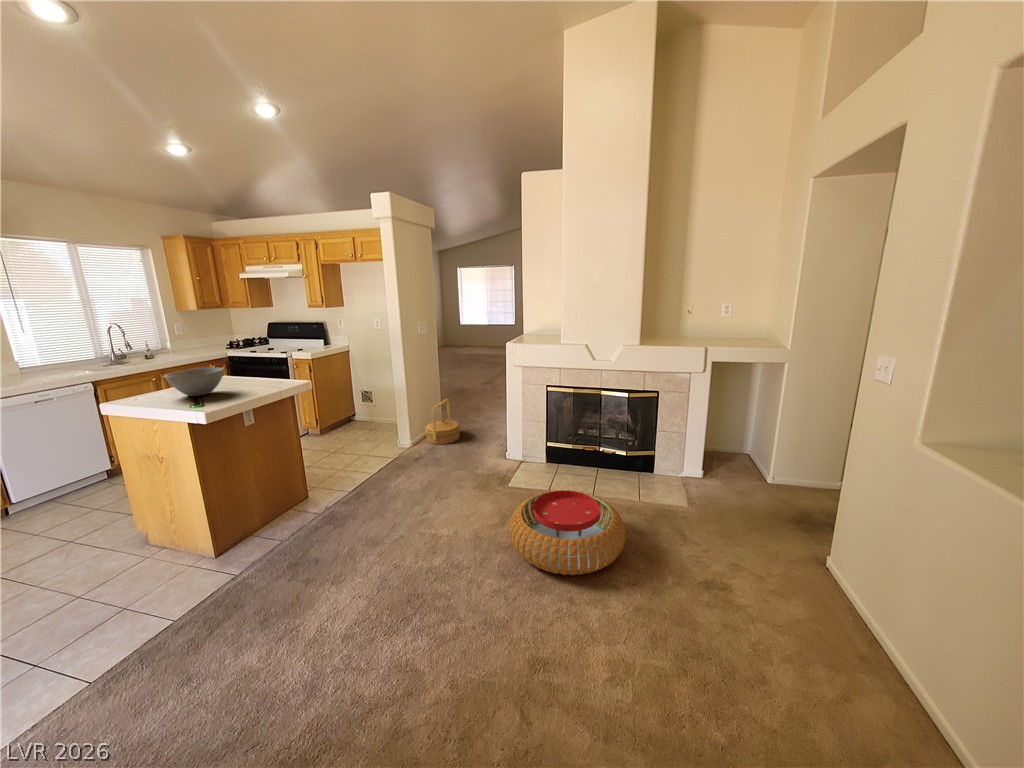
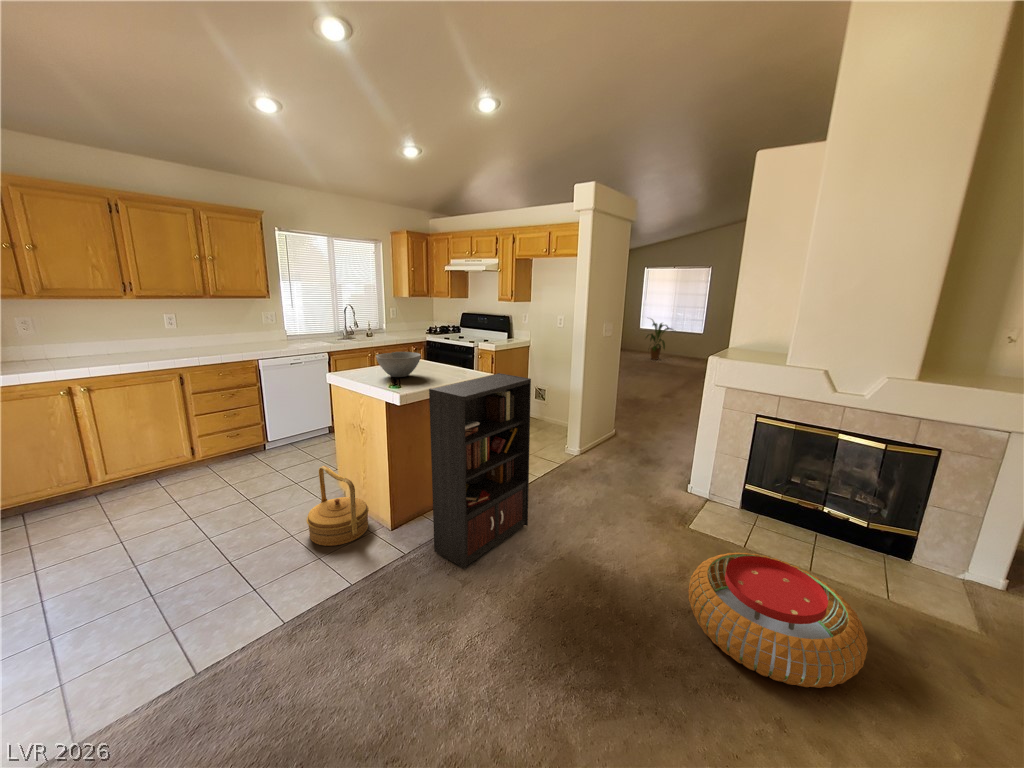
house plant: none [461,316,489,354] -> present [646,319,673,360]
bookcase: none [239,378,368,572] -> present [429,373,531,569]
woven basket: present [425,399,460,444] -> present [306,466,369,546]

